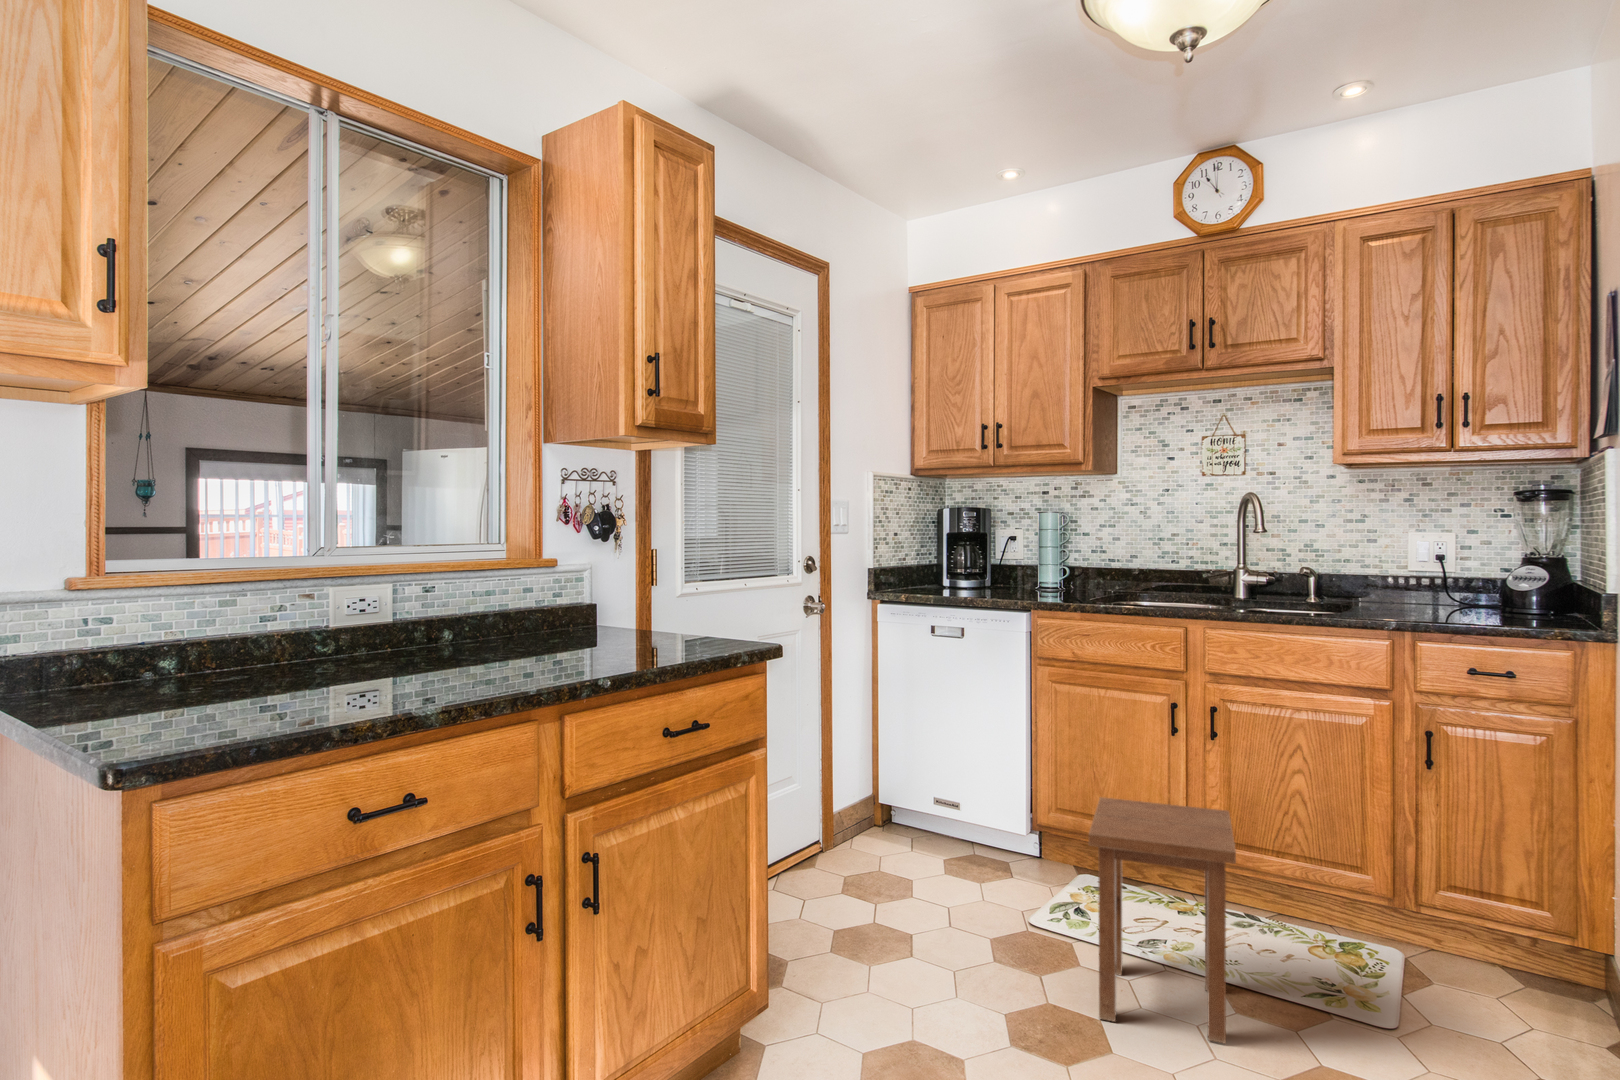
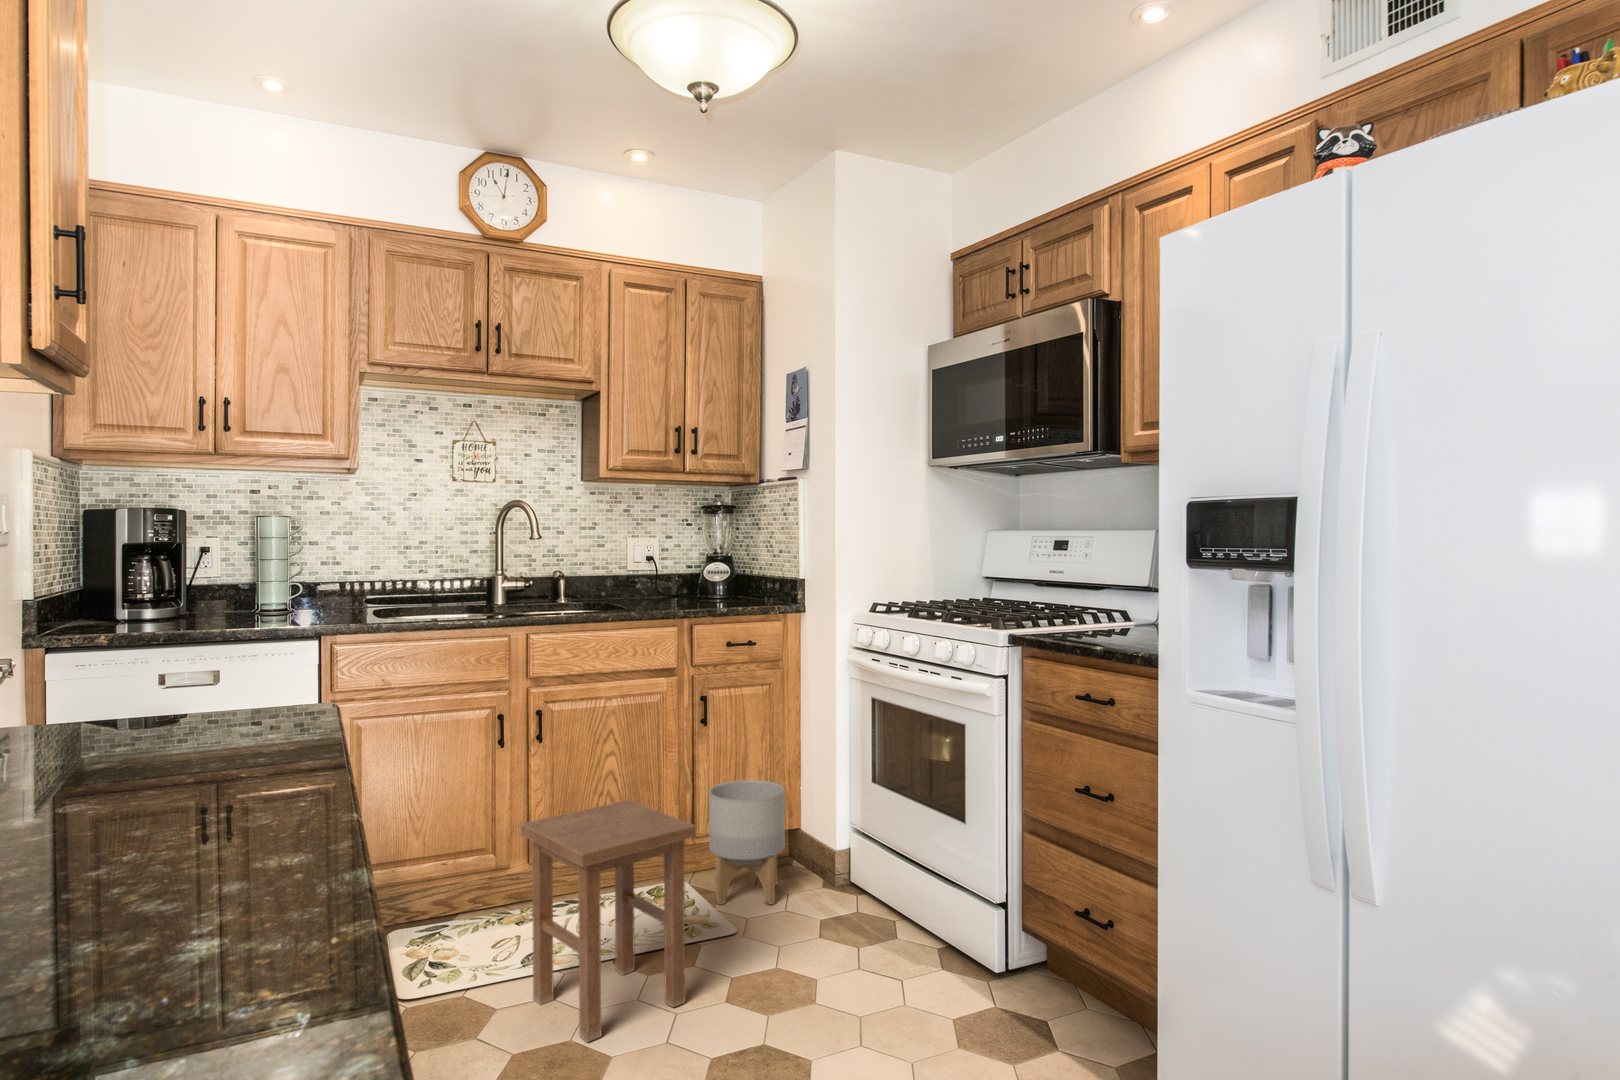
planter: none [1406,842,1529,1021] -> present [709,780,785,905]

